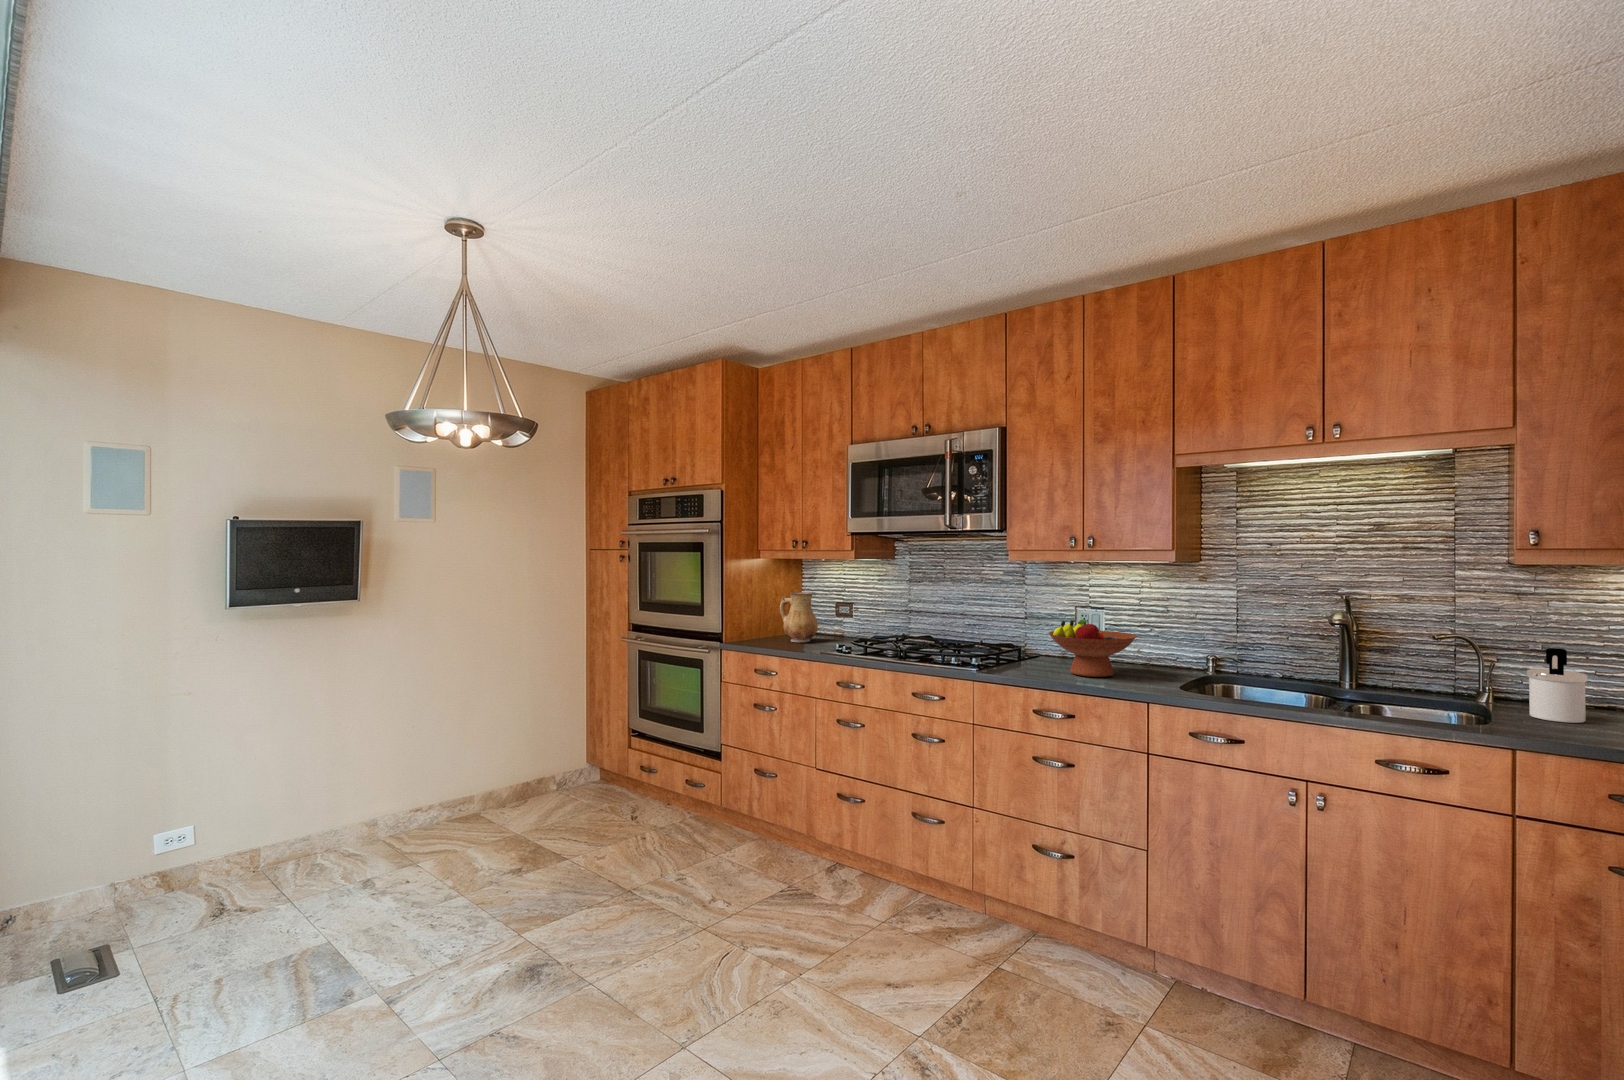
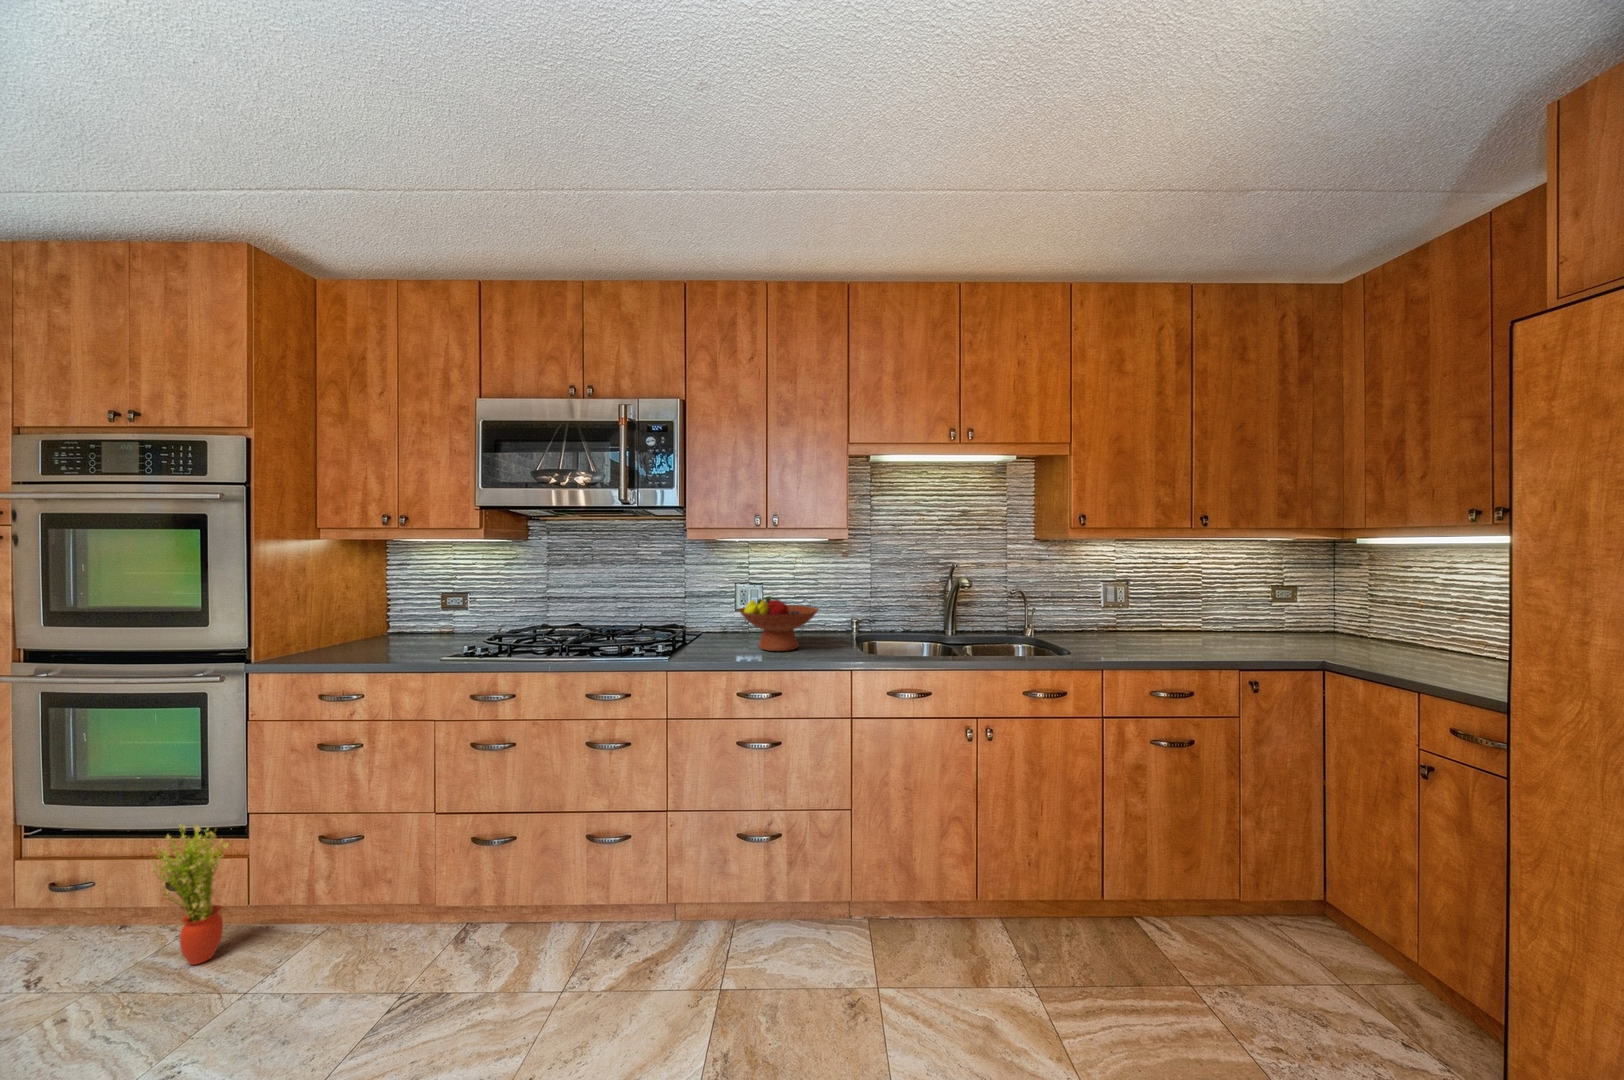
ceramic pitcher: present [780,592,818,642] -> none [362,583,425,649]
soap dispenser: present [1527,648,1587,723] -> none [1066,595,1098,645]
potted plant: none [678,741,712,833] -> present [152,824,228,965]

